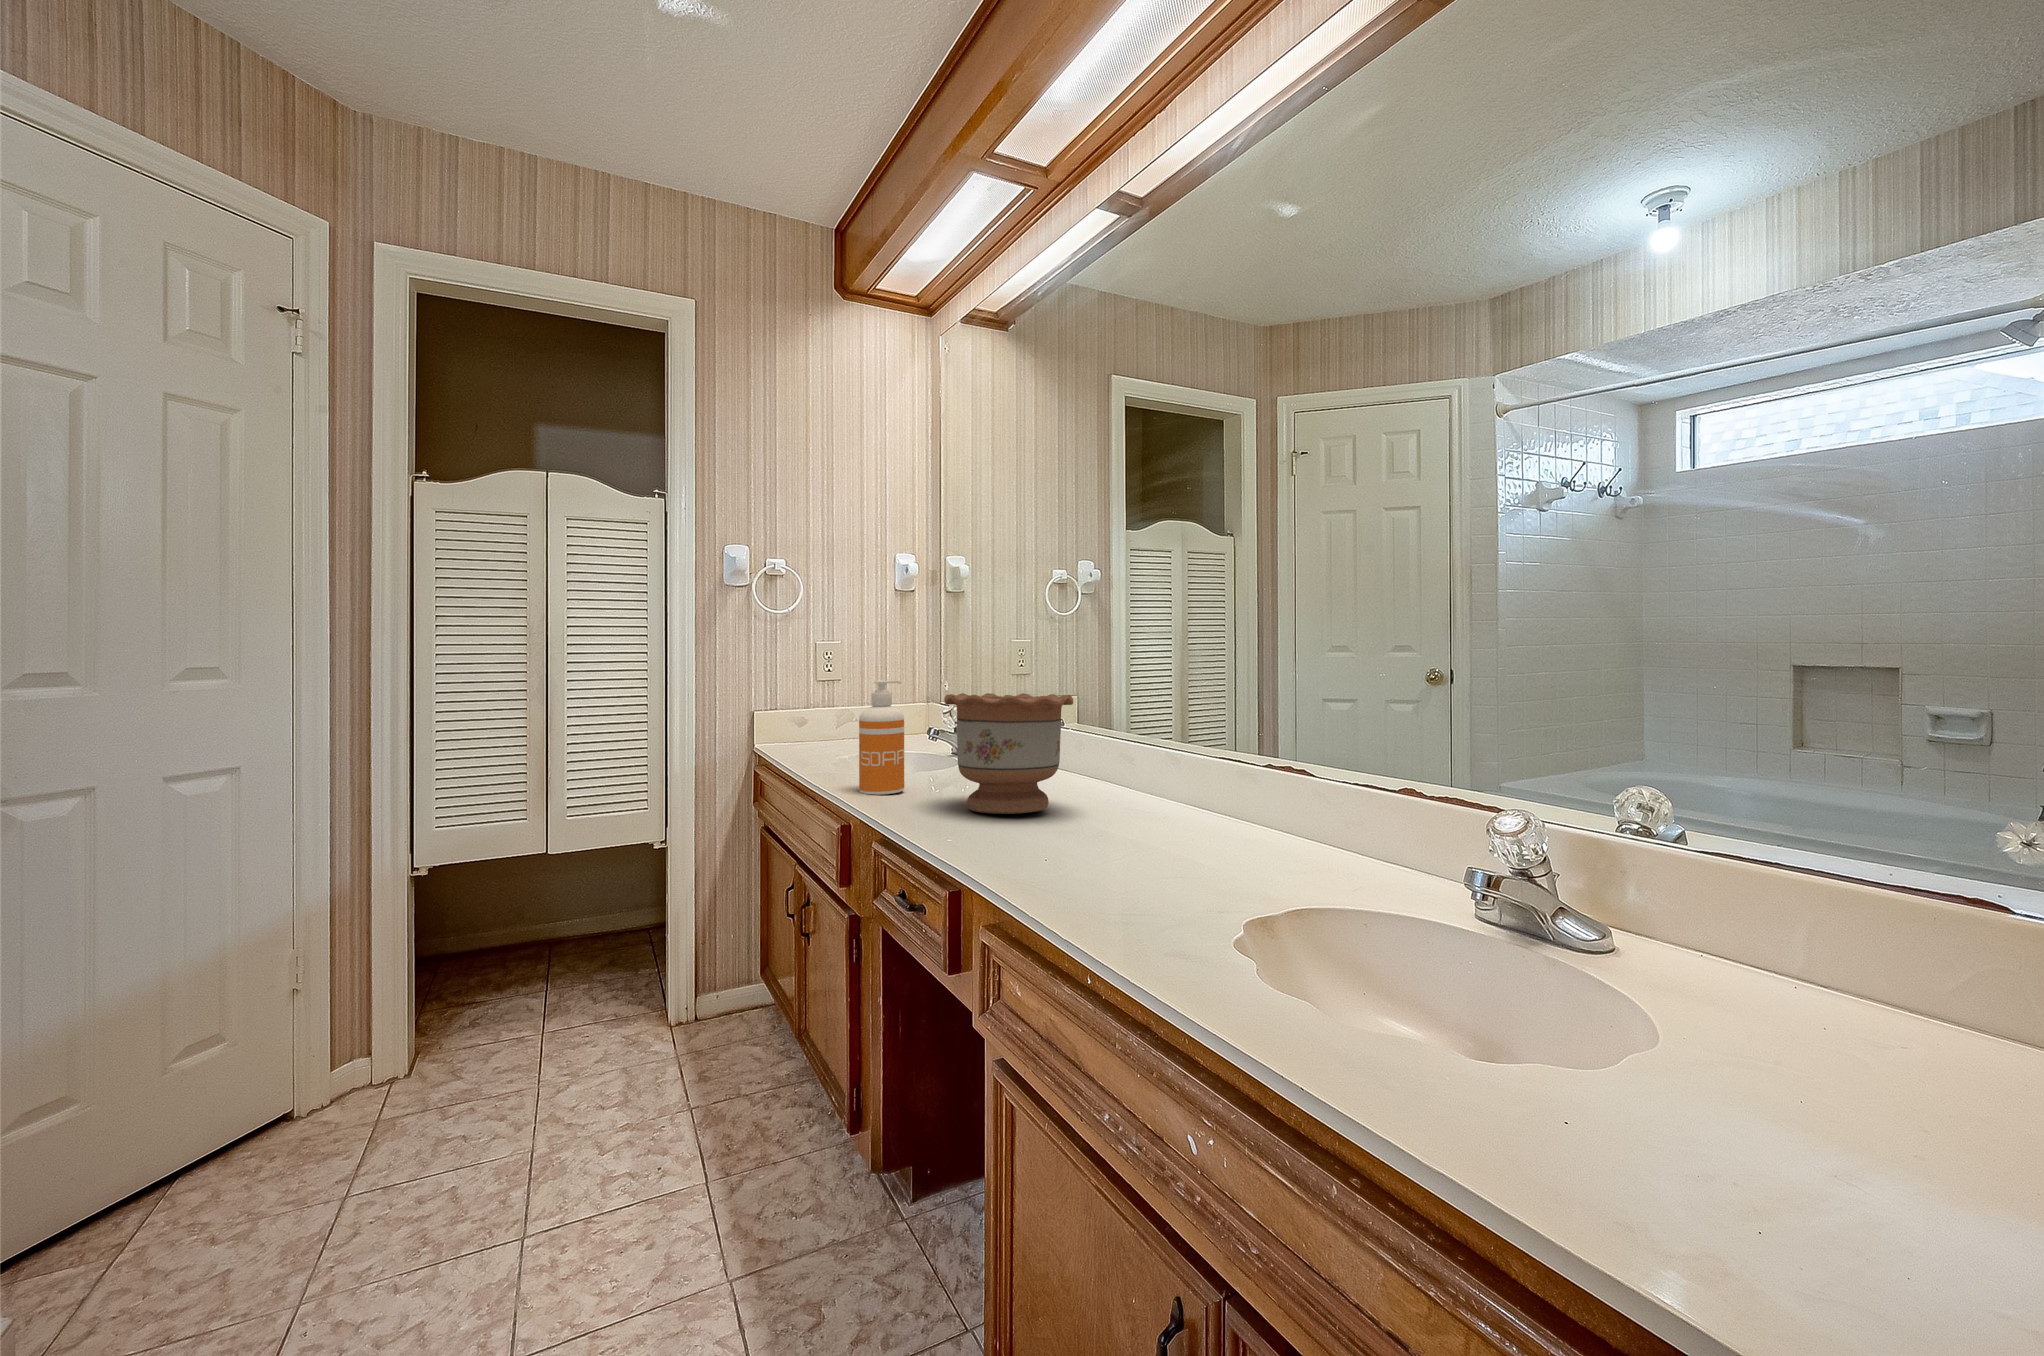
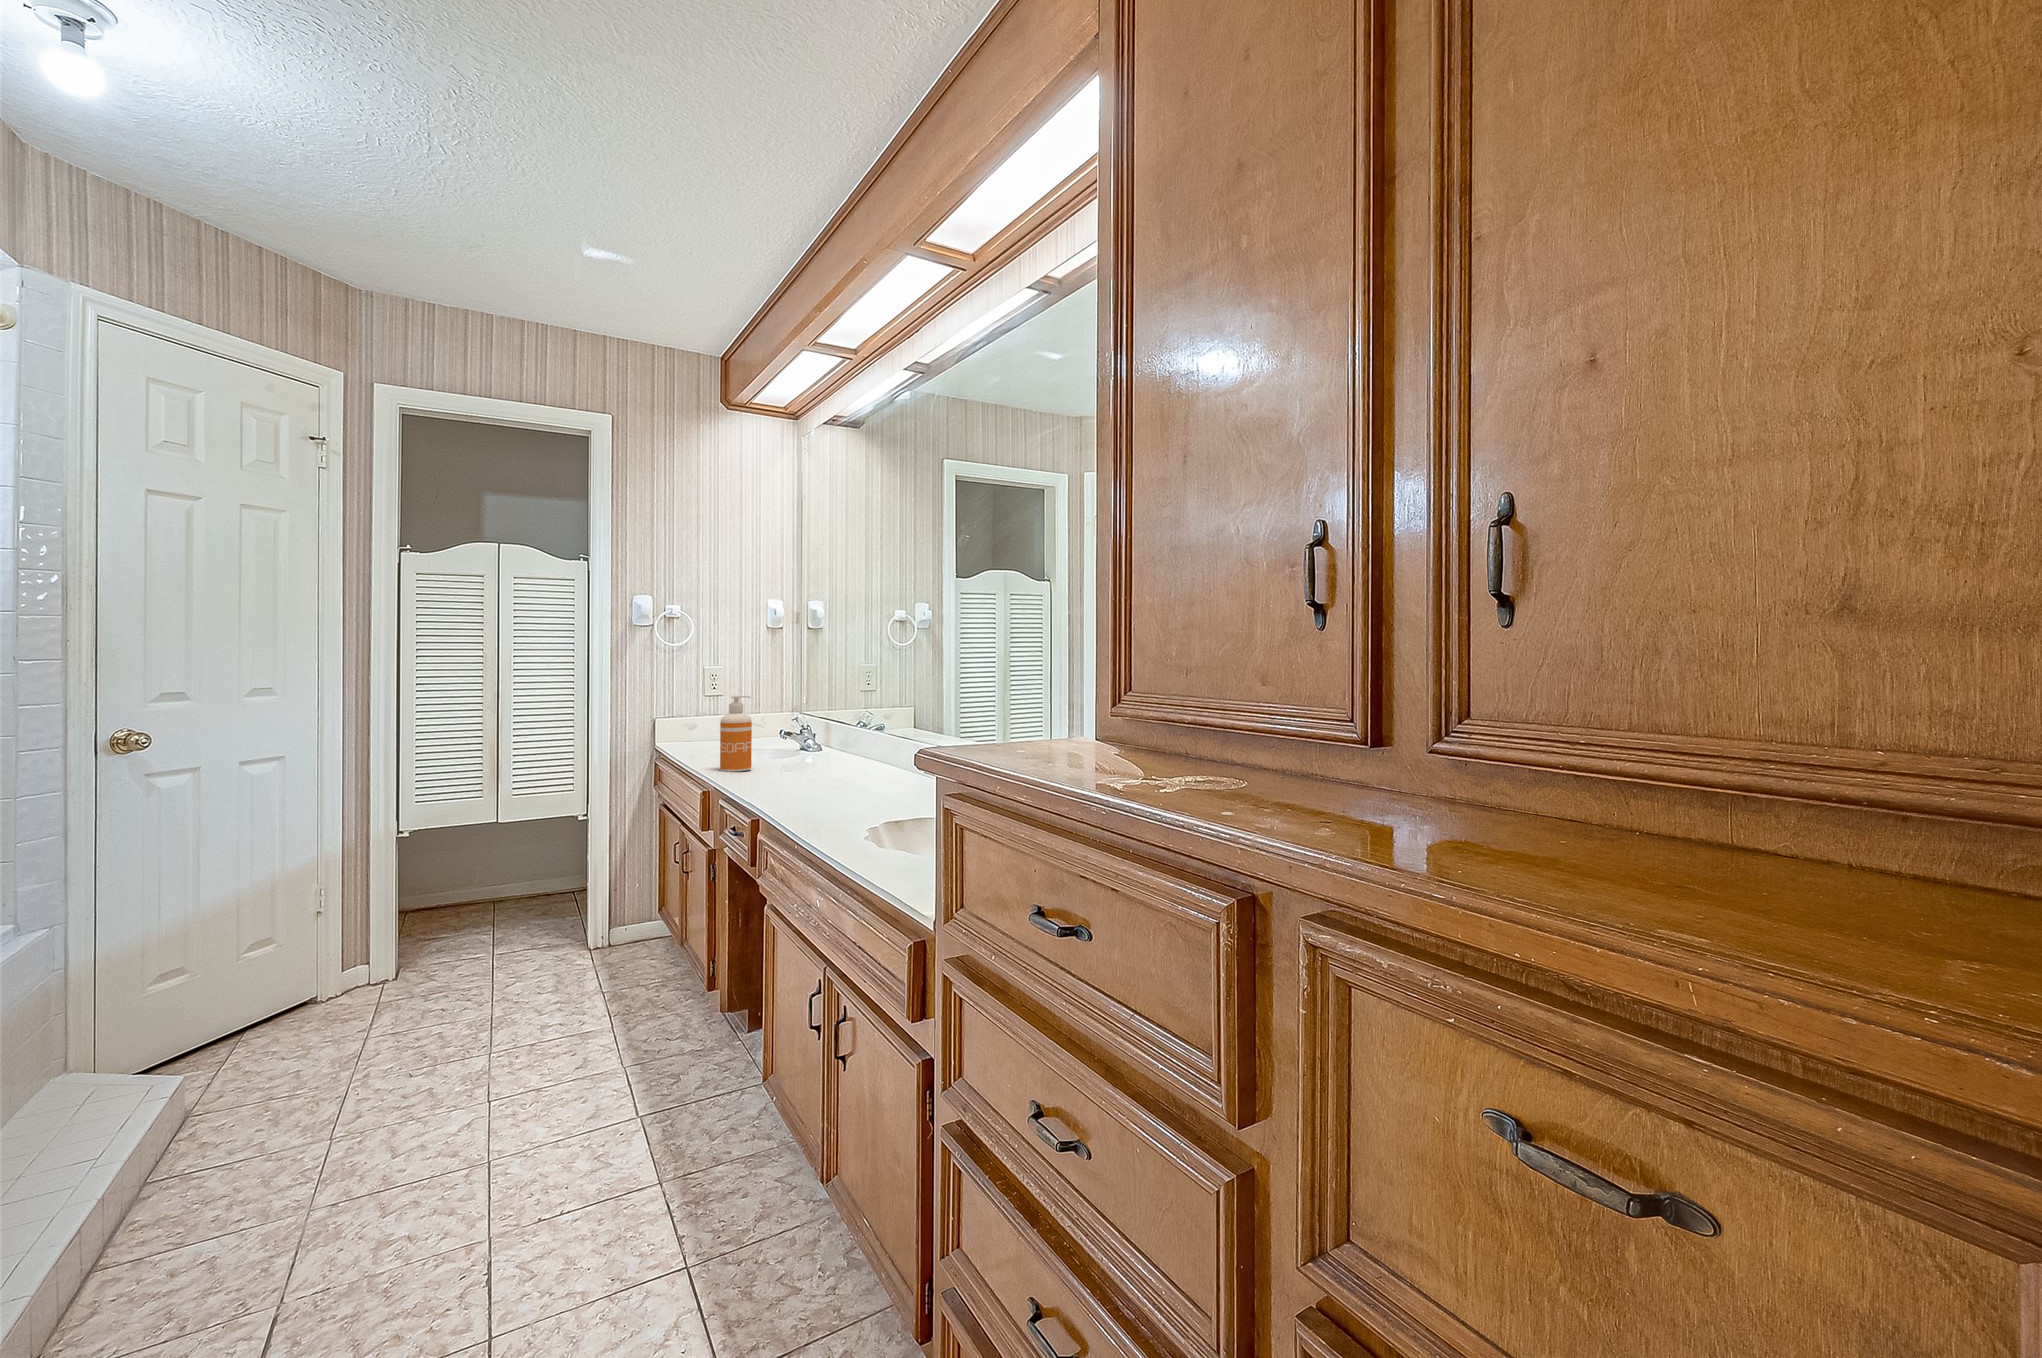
flower pot: present [944,693,1073,814] -> none [772,704,859,781]

